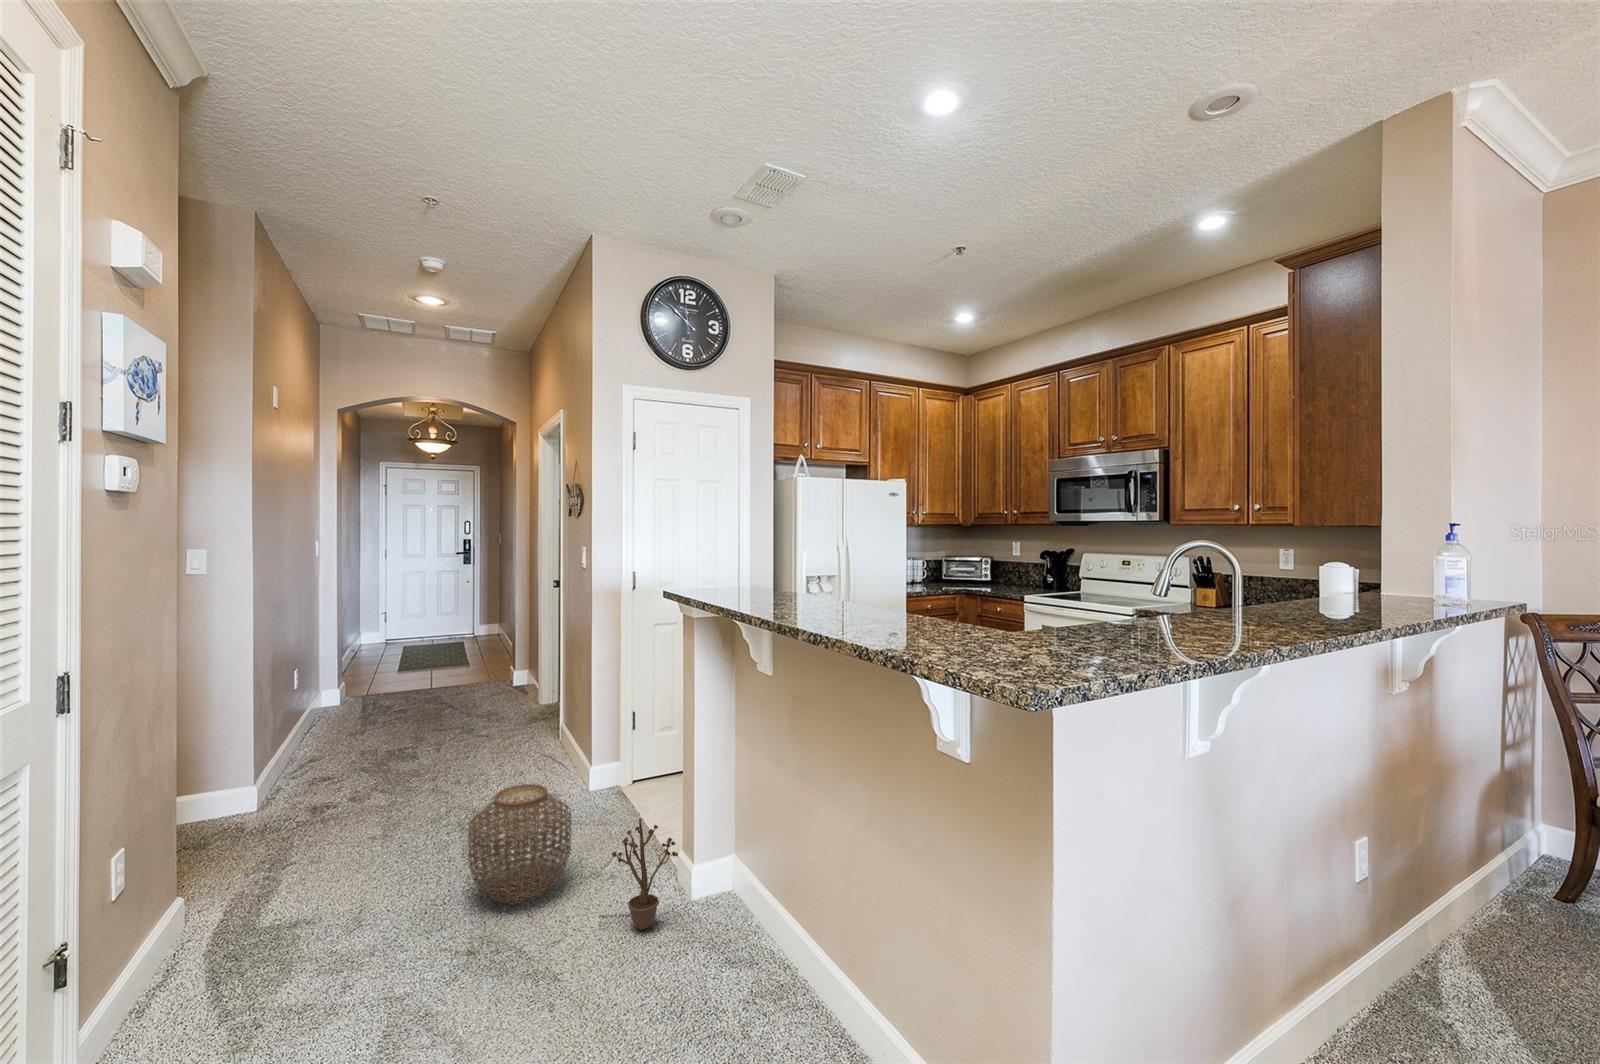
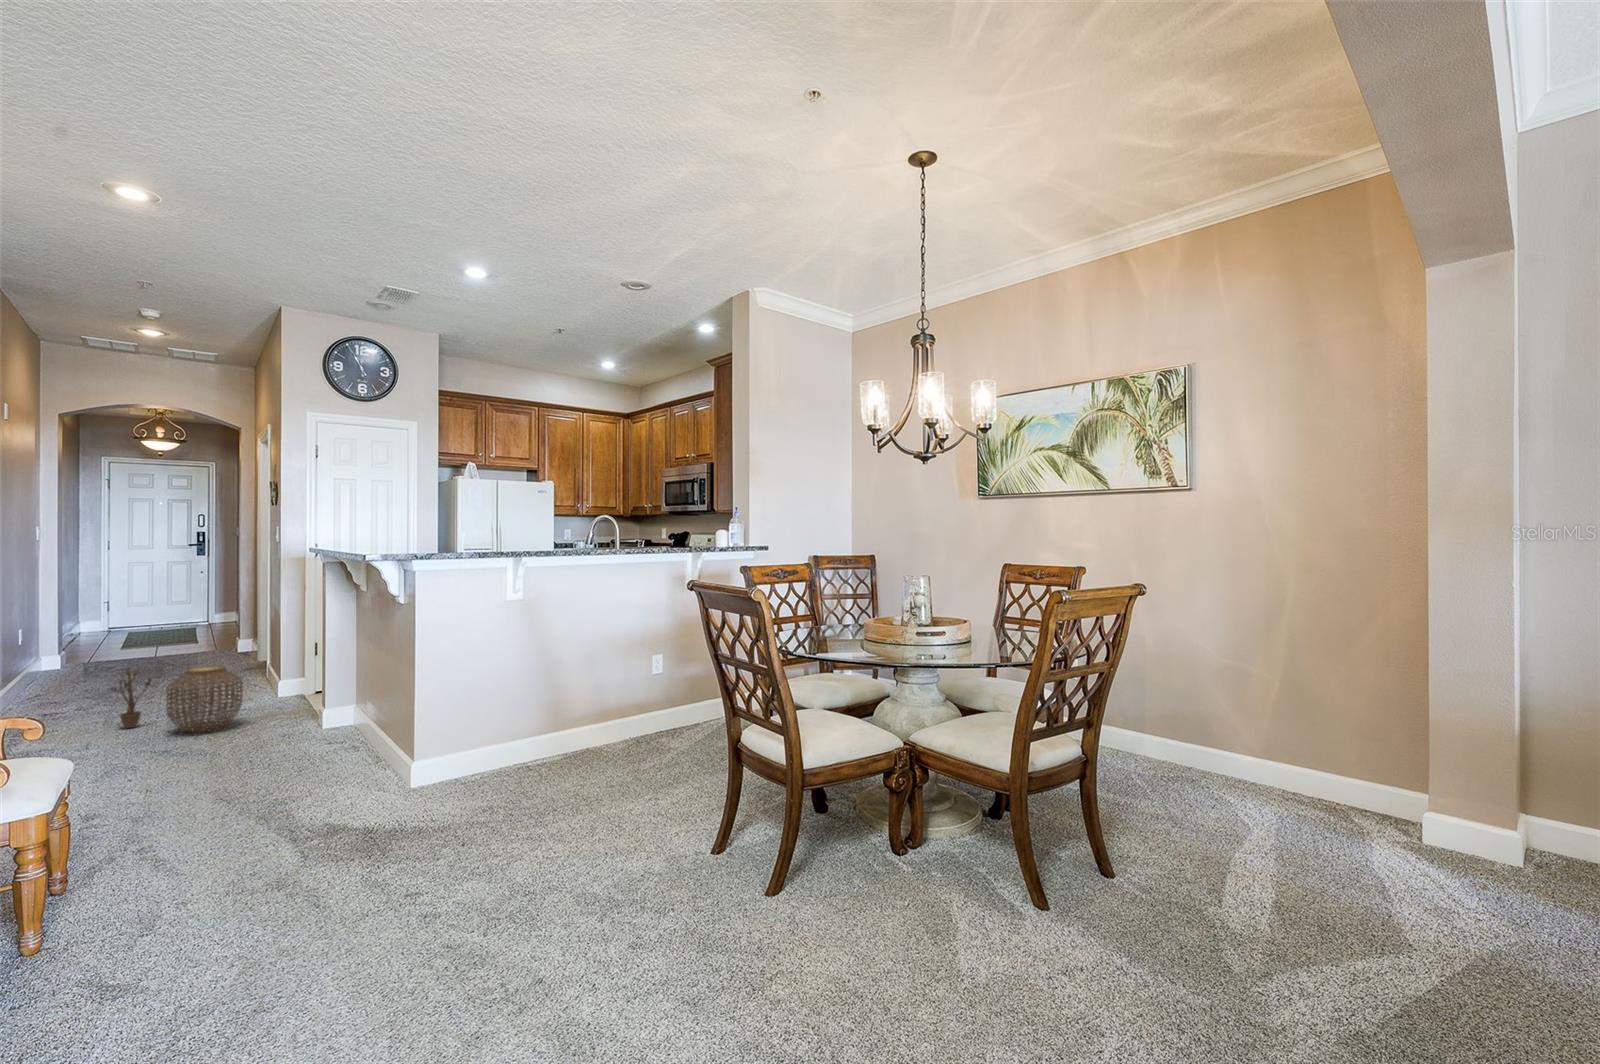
decorative plant: present [599,819,678,930] -> present [104,668,153,728]

